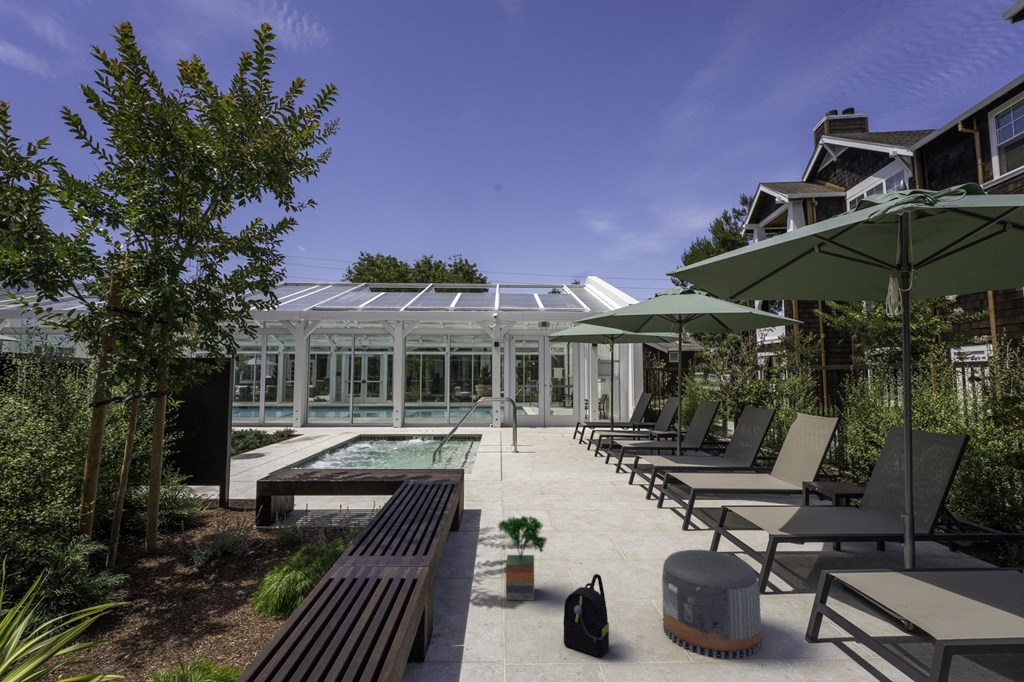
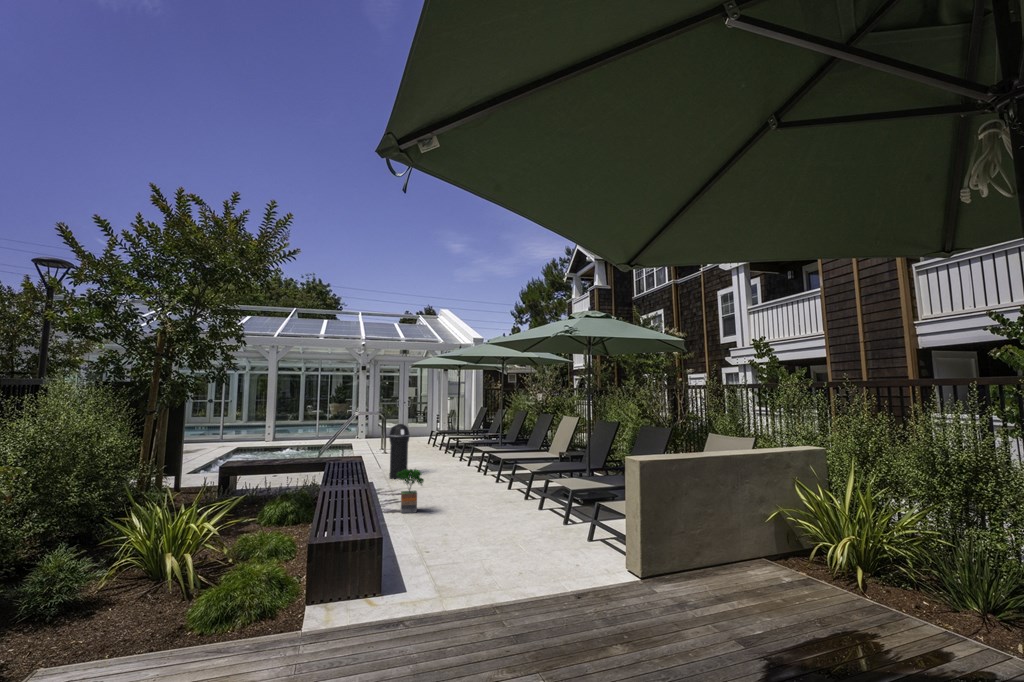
trash can: none [509,422,538,504] -> present [389,424,410,479]
pouf: present [662,550,761,659] -> none [483,477,526,520]
backpack: present [563,574,609,657] -> none [435,488,457,524]

